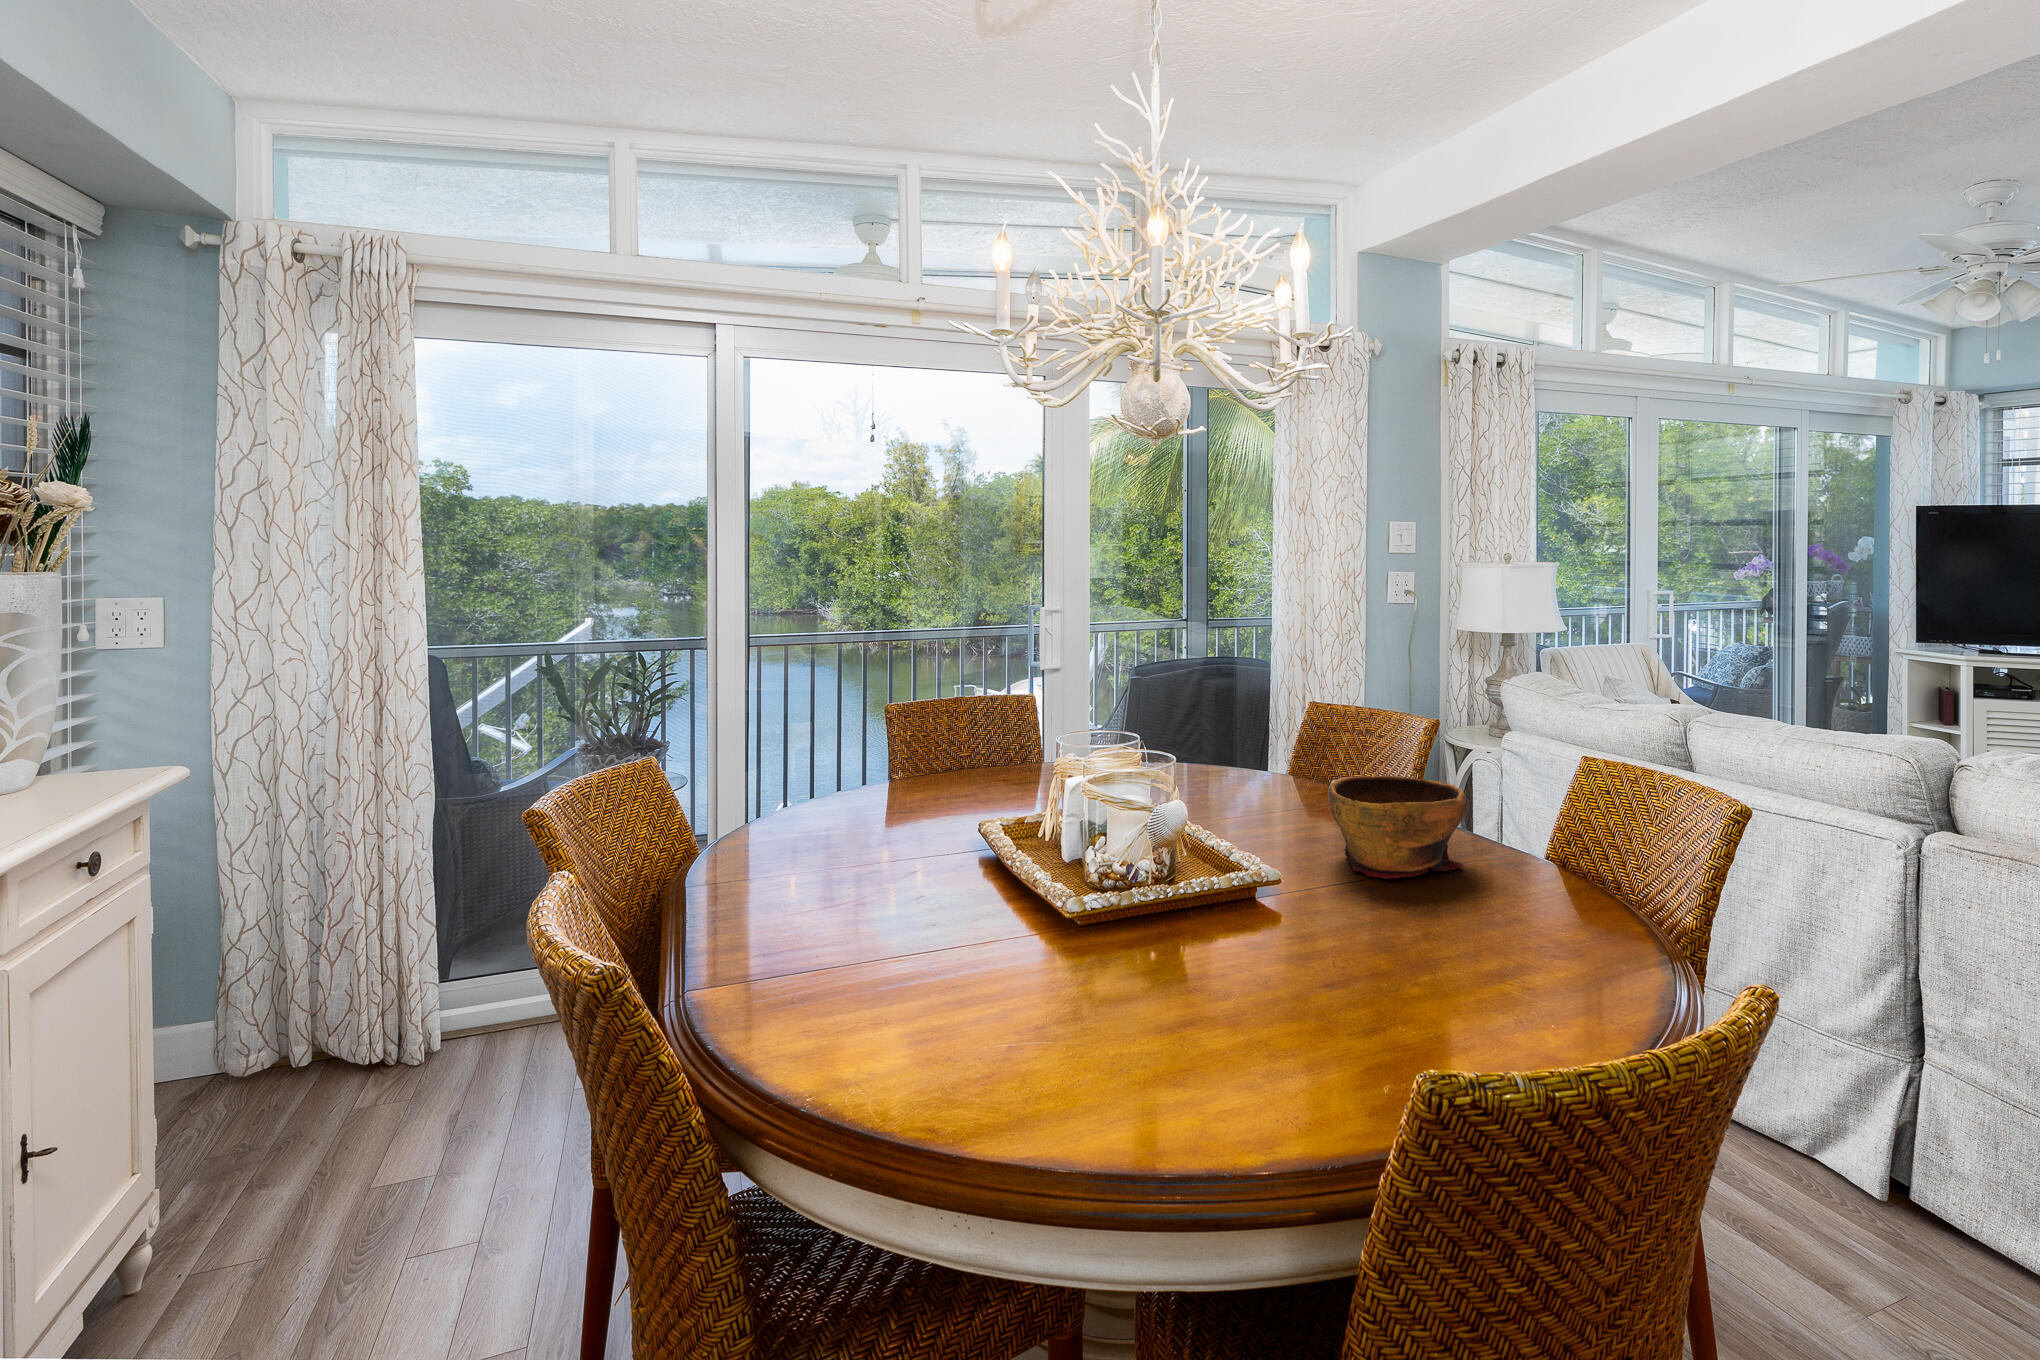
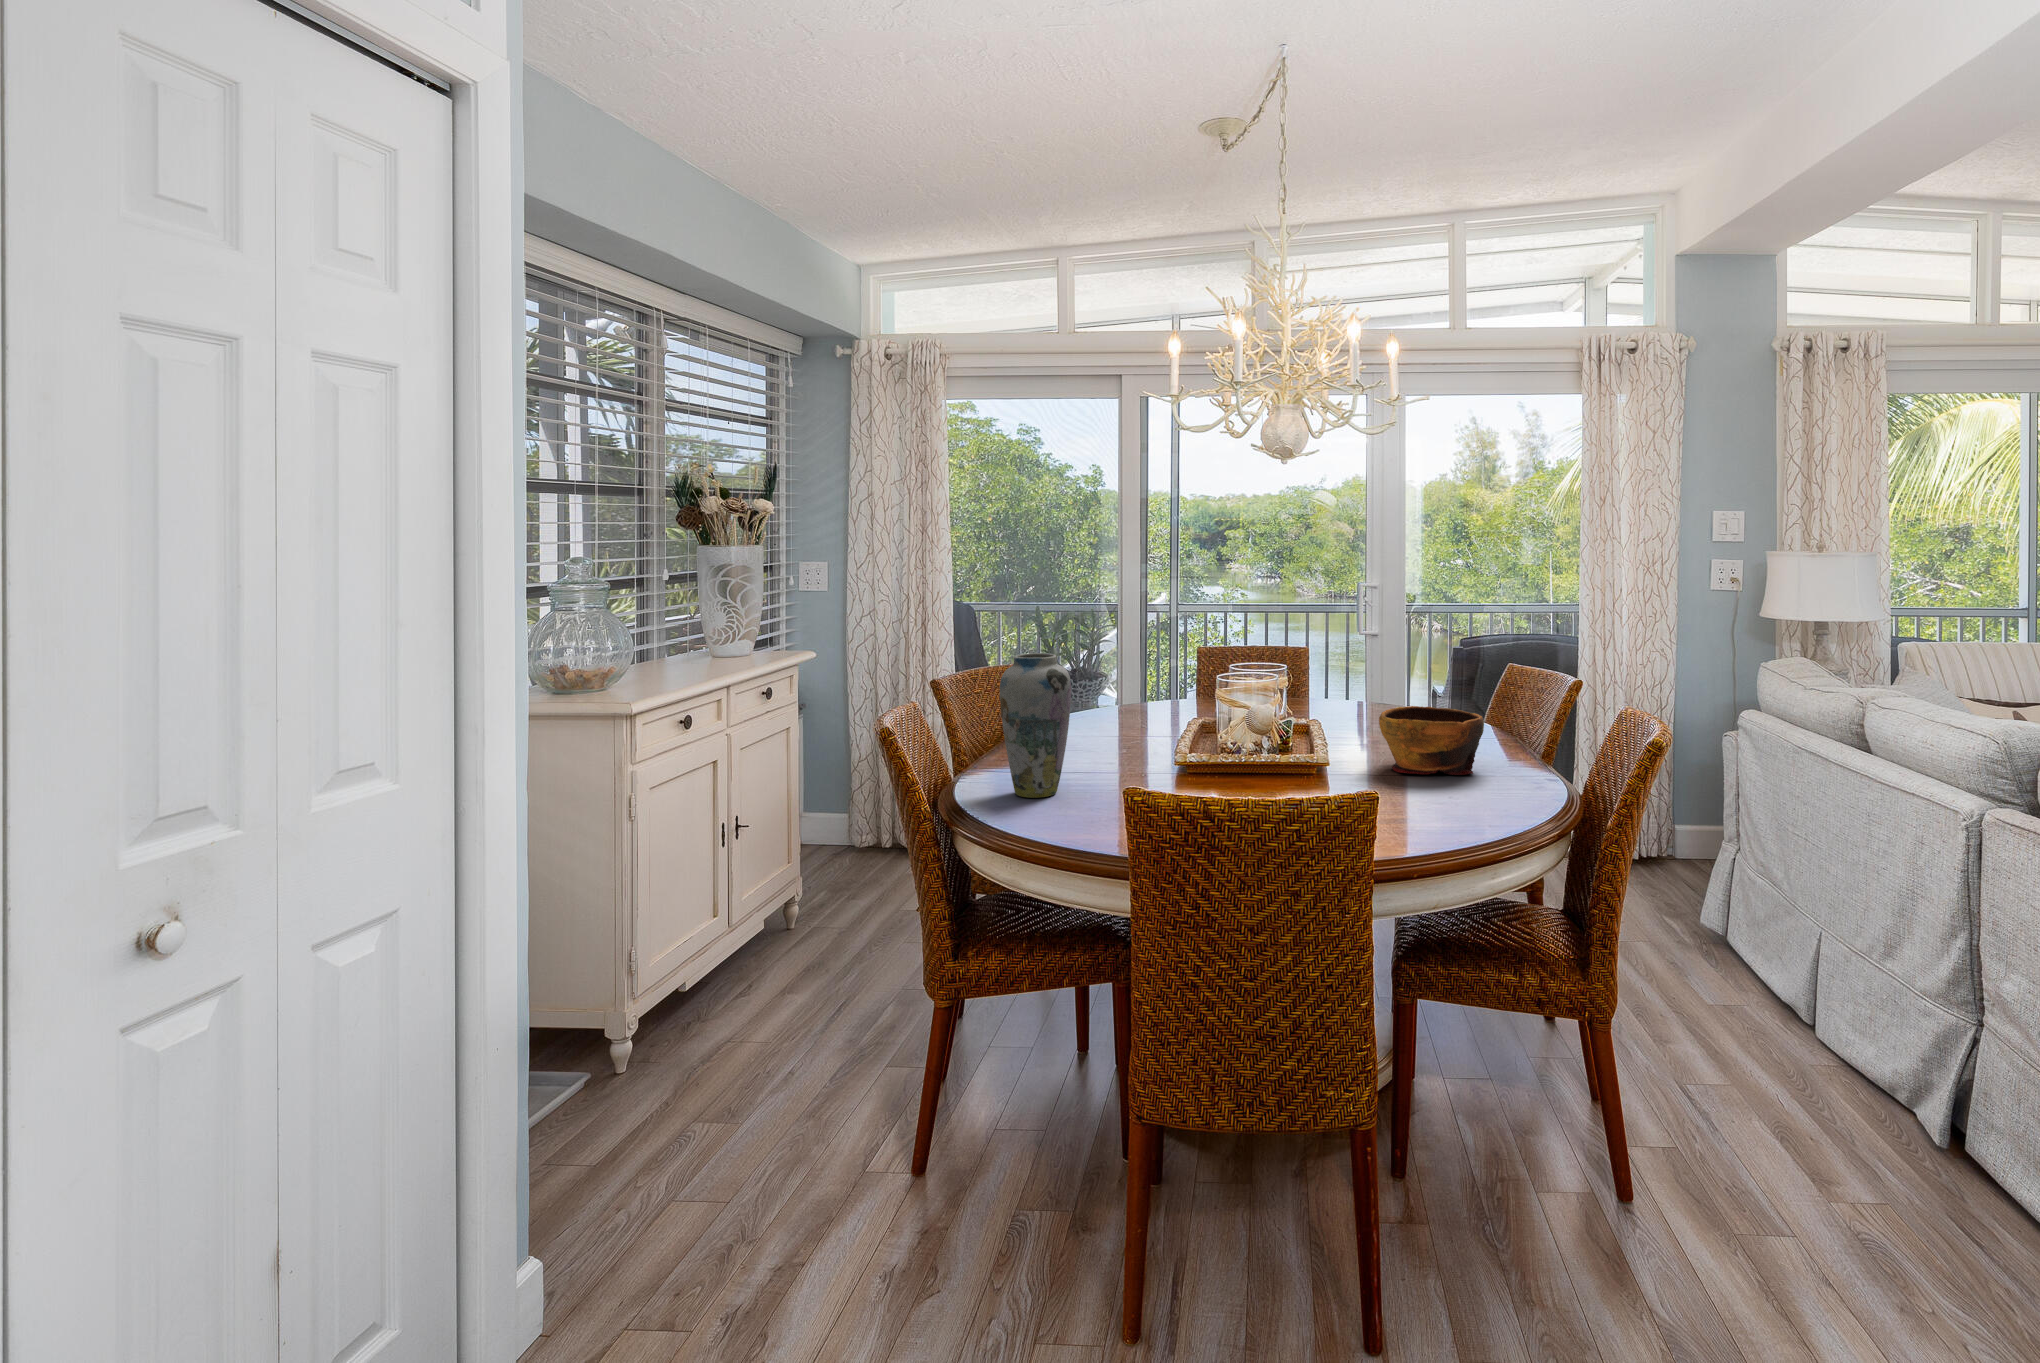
vase: none [846,763,985,1051] -> present [1000,653,1071,798]

